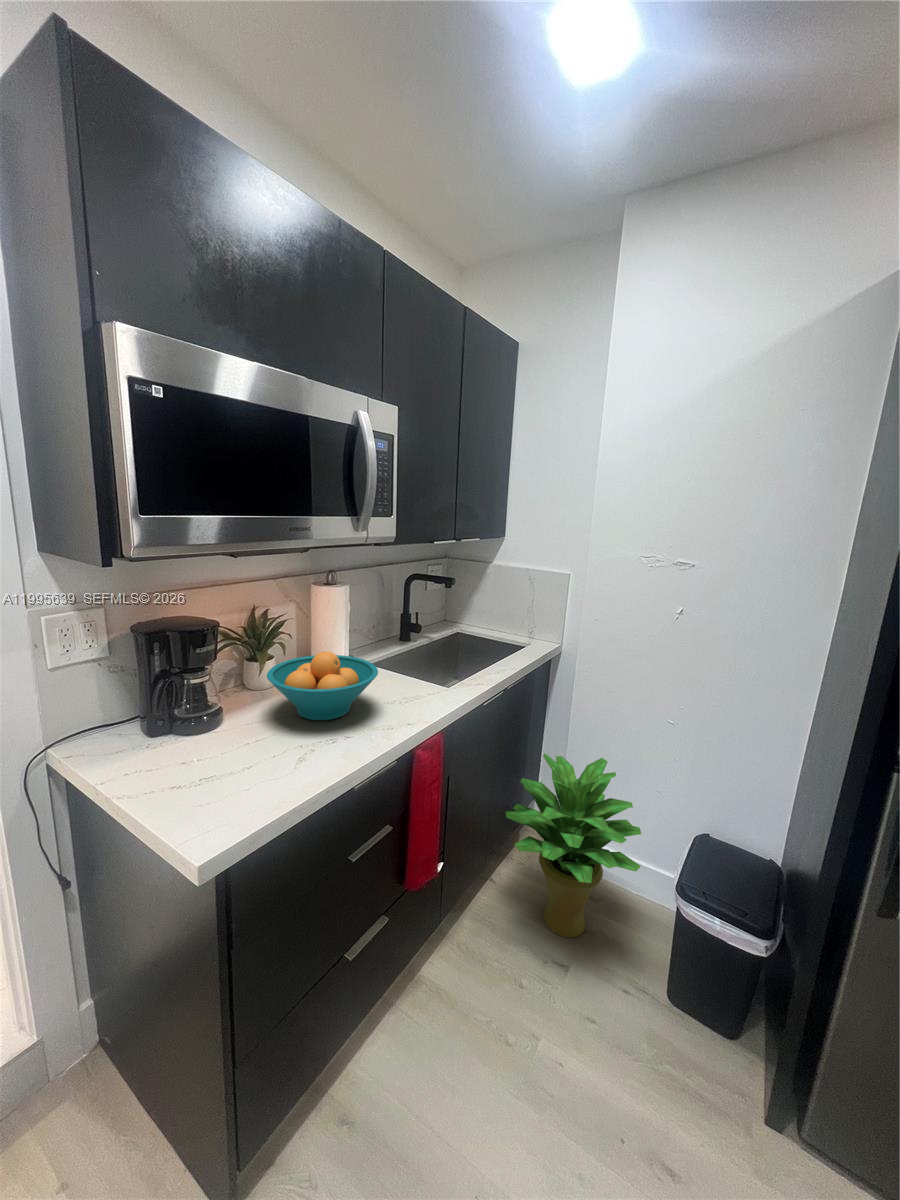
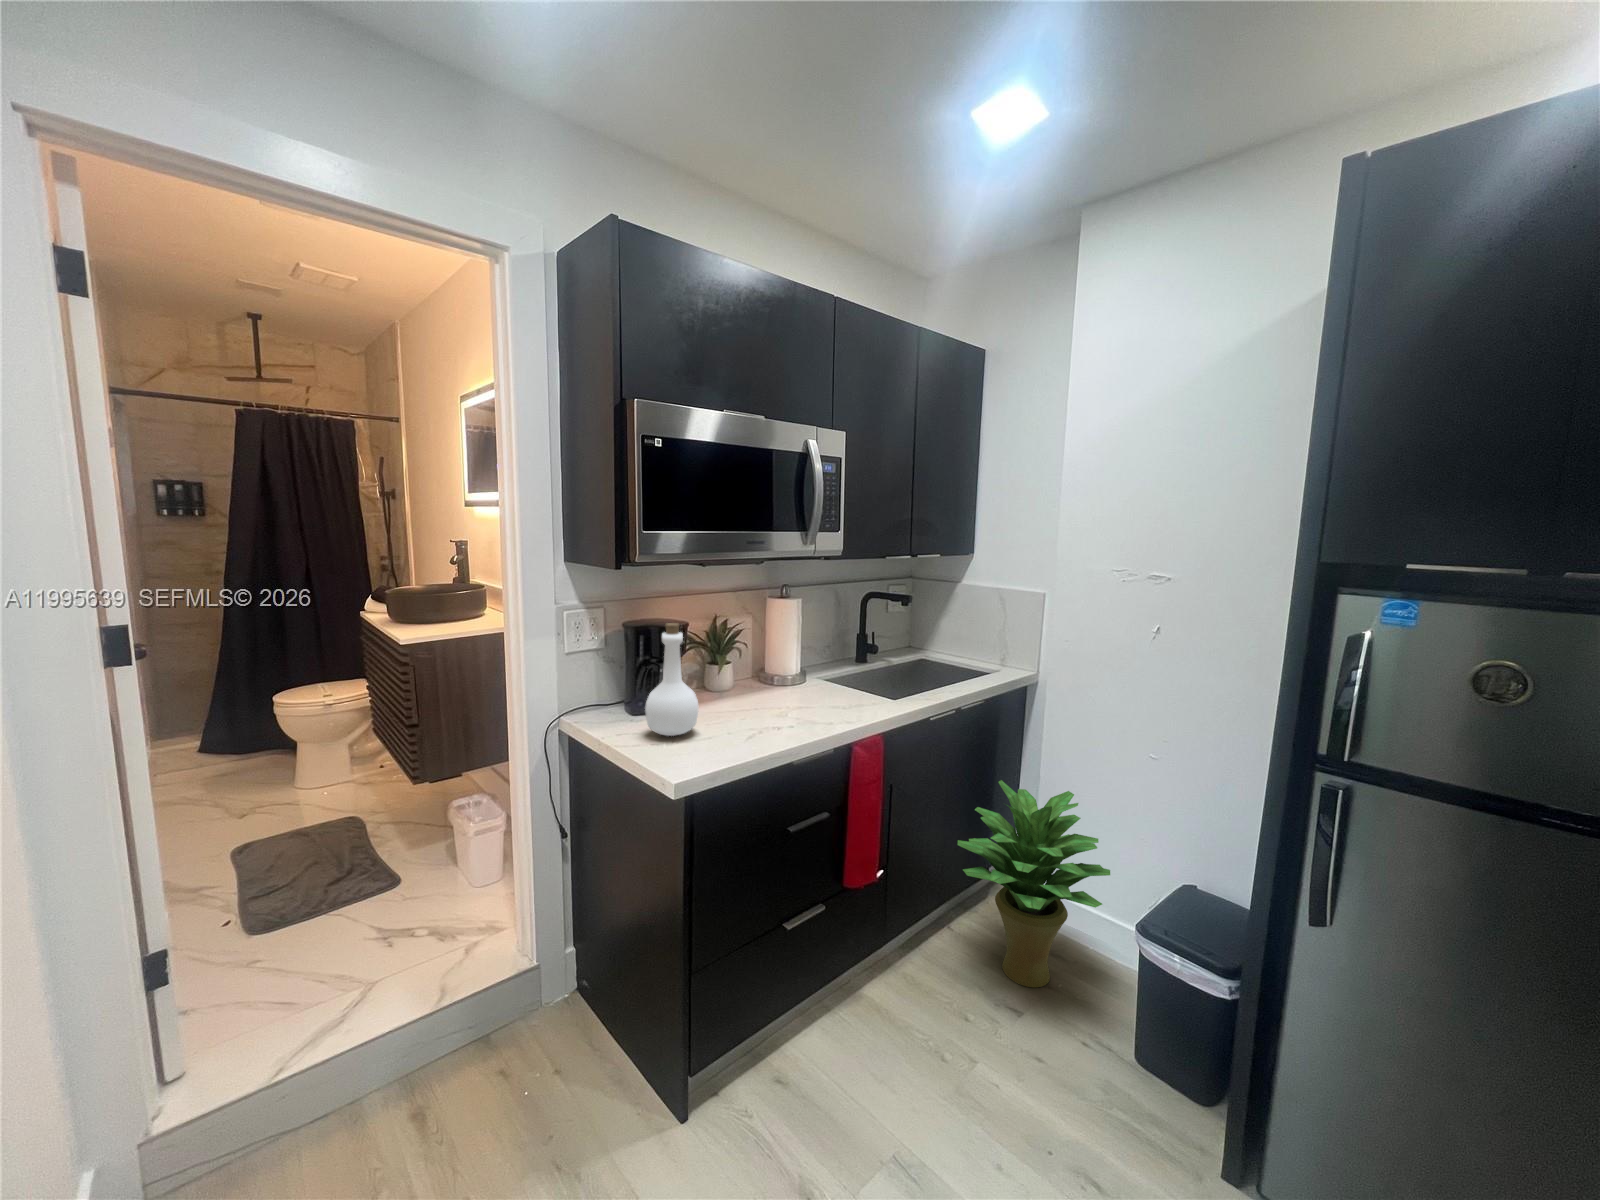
bottle: none [159,633,233,776] -> present [645,623,699,736]
fruit bowl: present [267,651,378,721] -> none [725,653,821,713]

